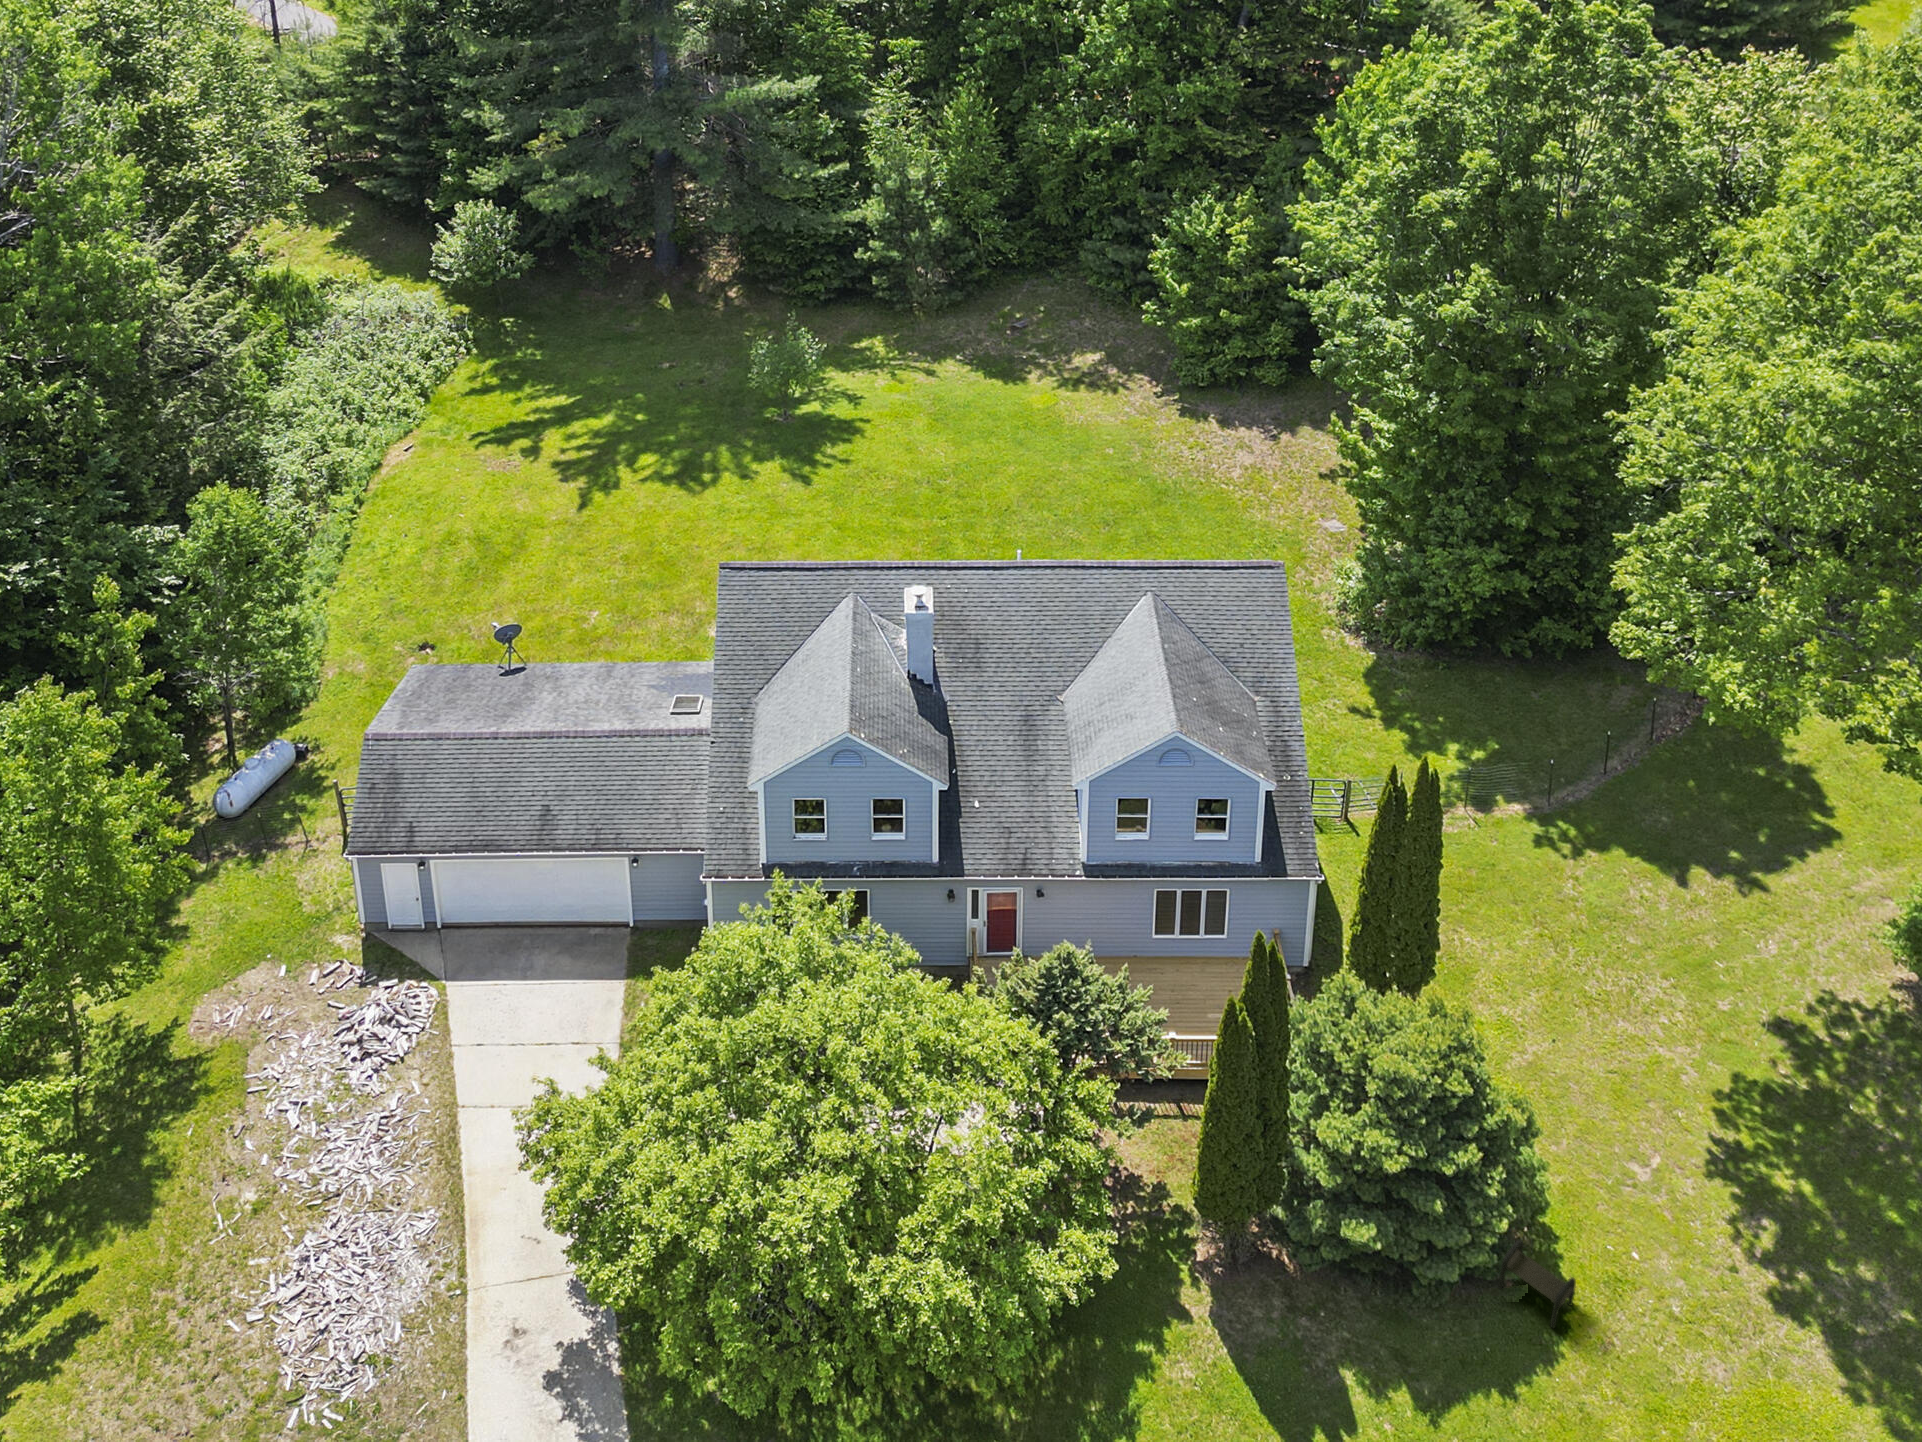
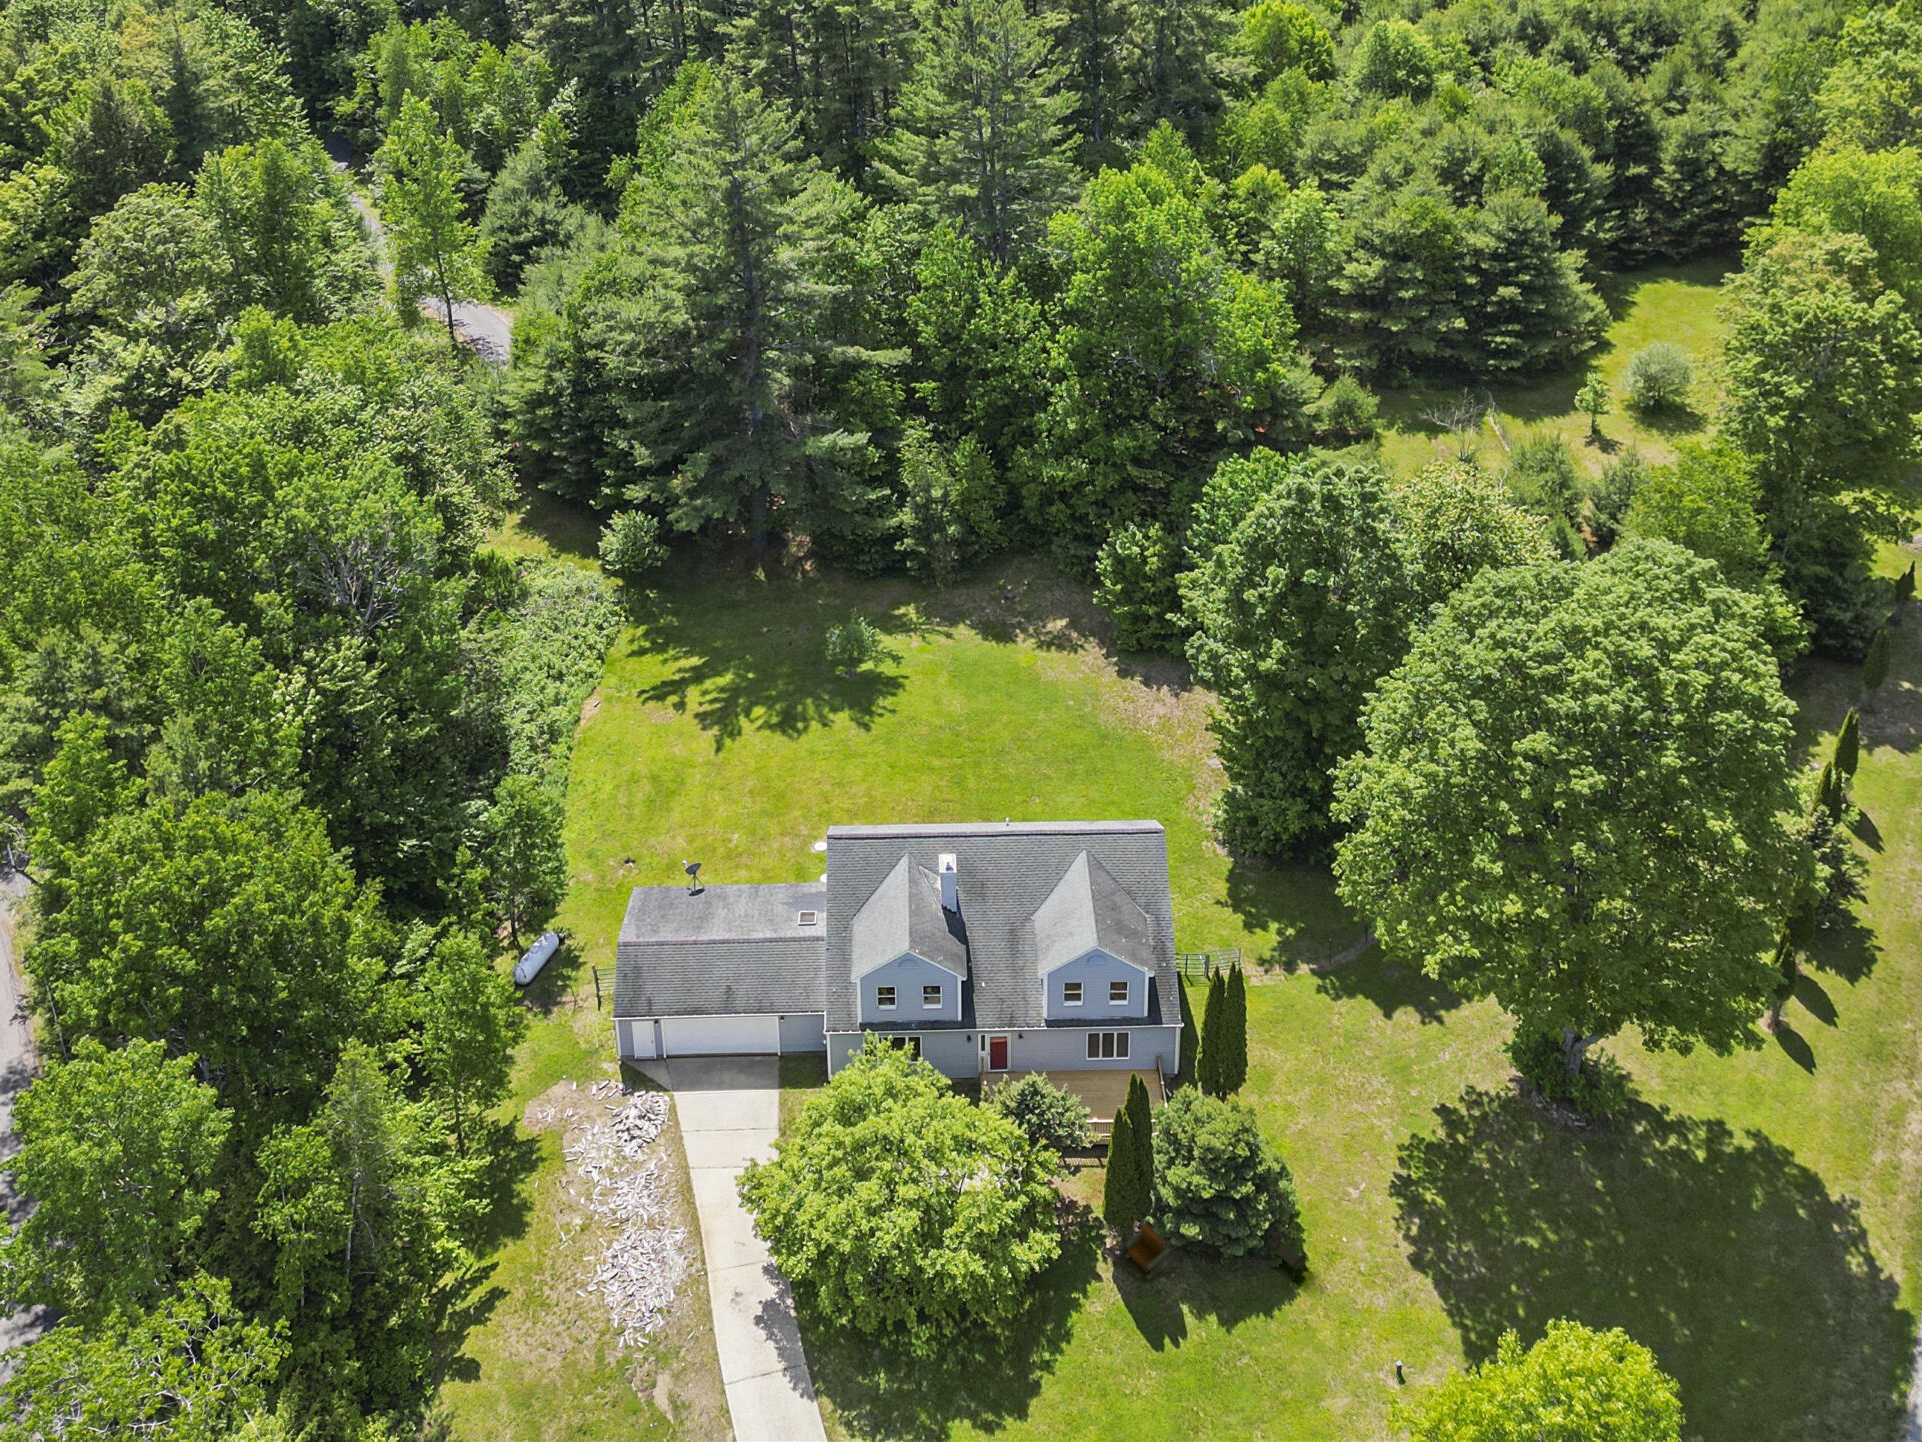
lounge chair: none [1231,1215,1318,1322] -> present [1125,1224,1169,1280]

